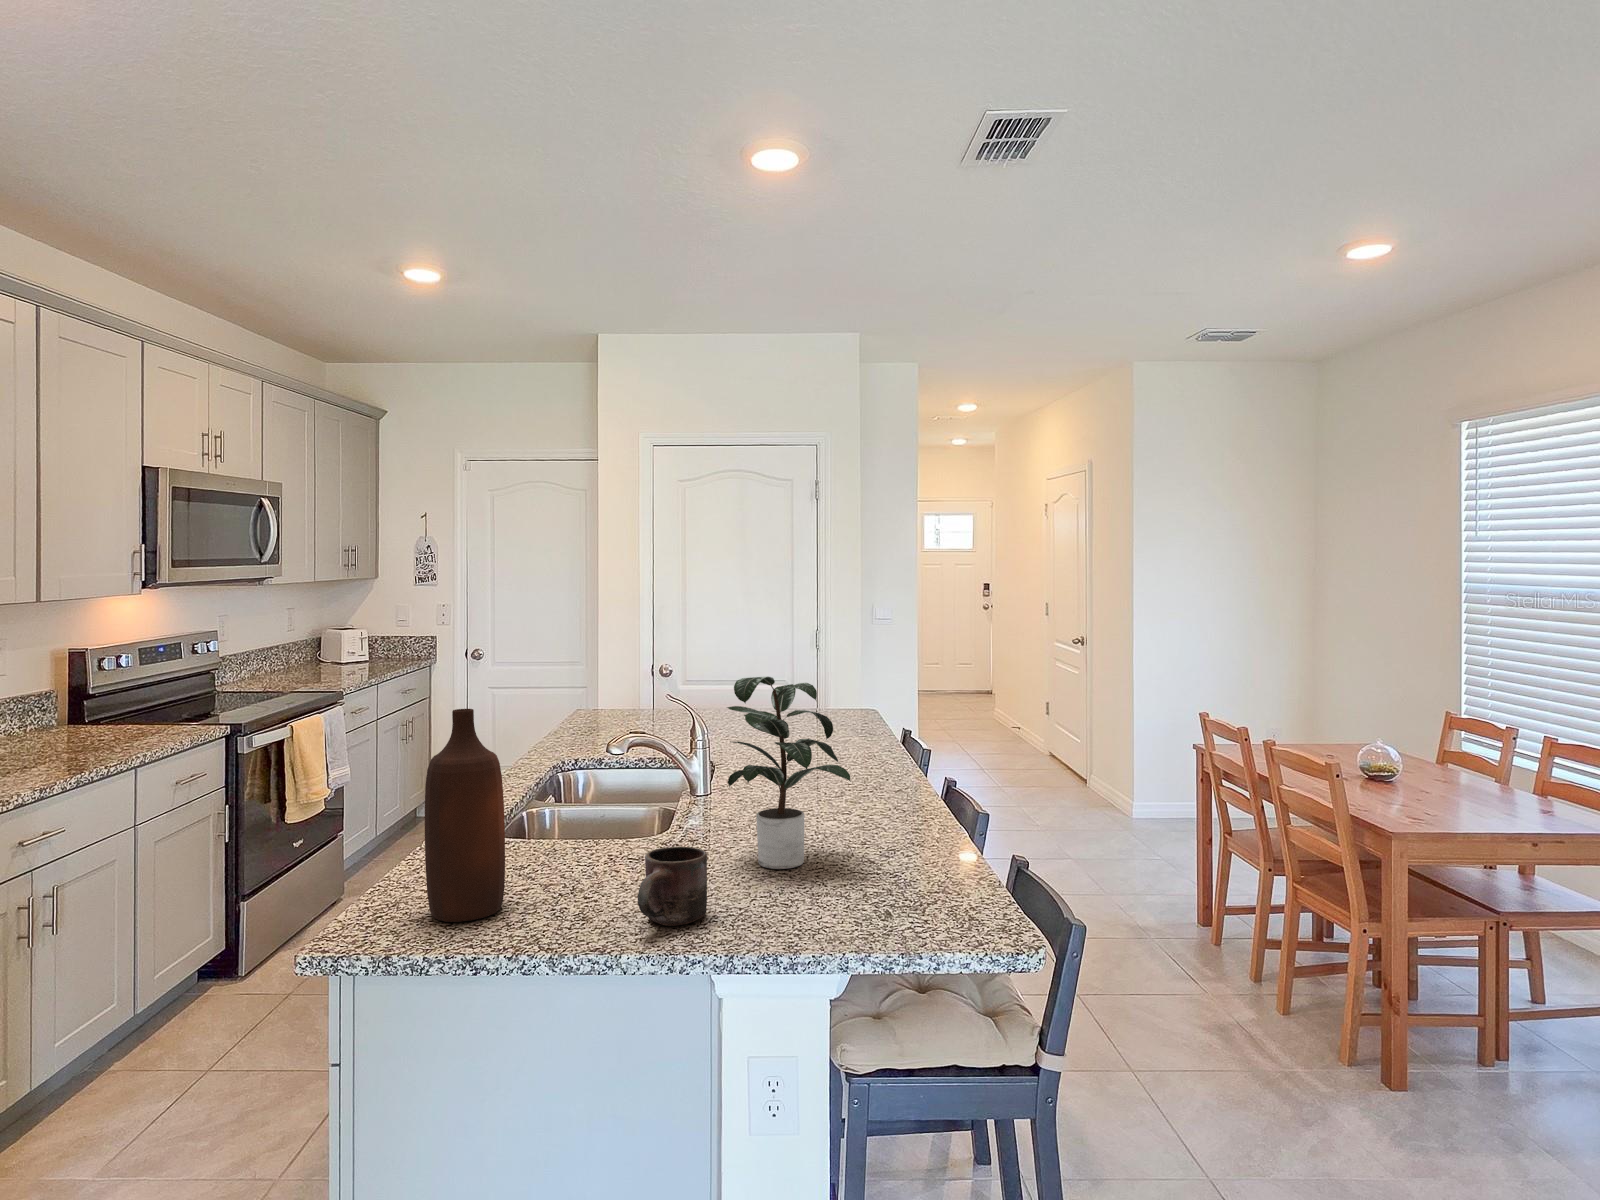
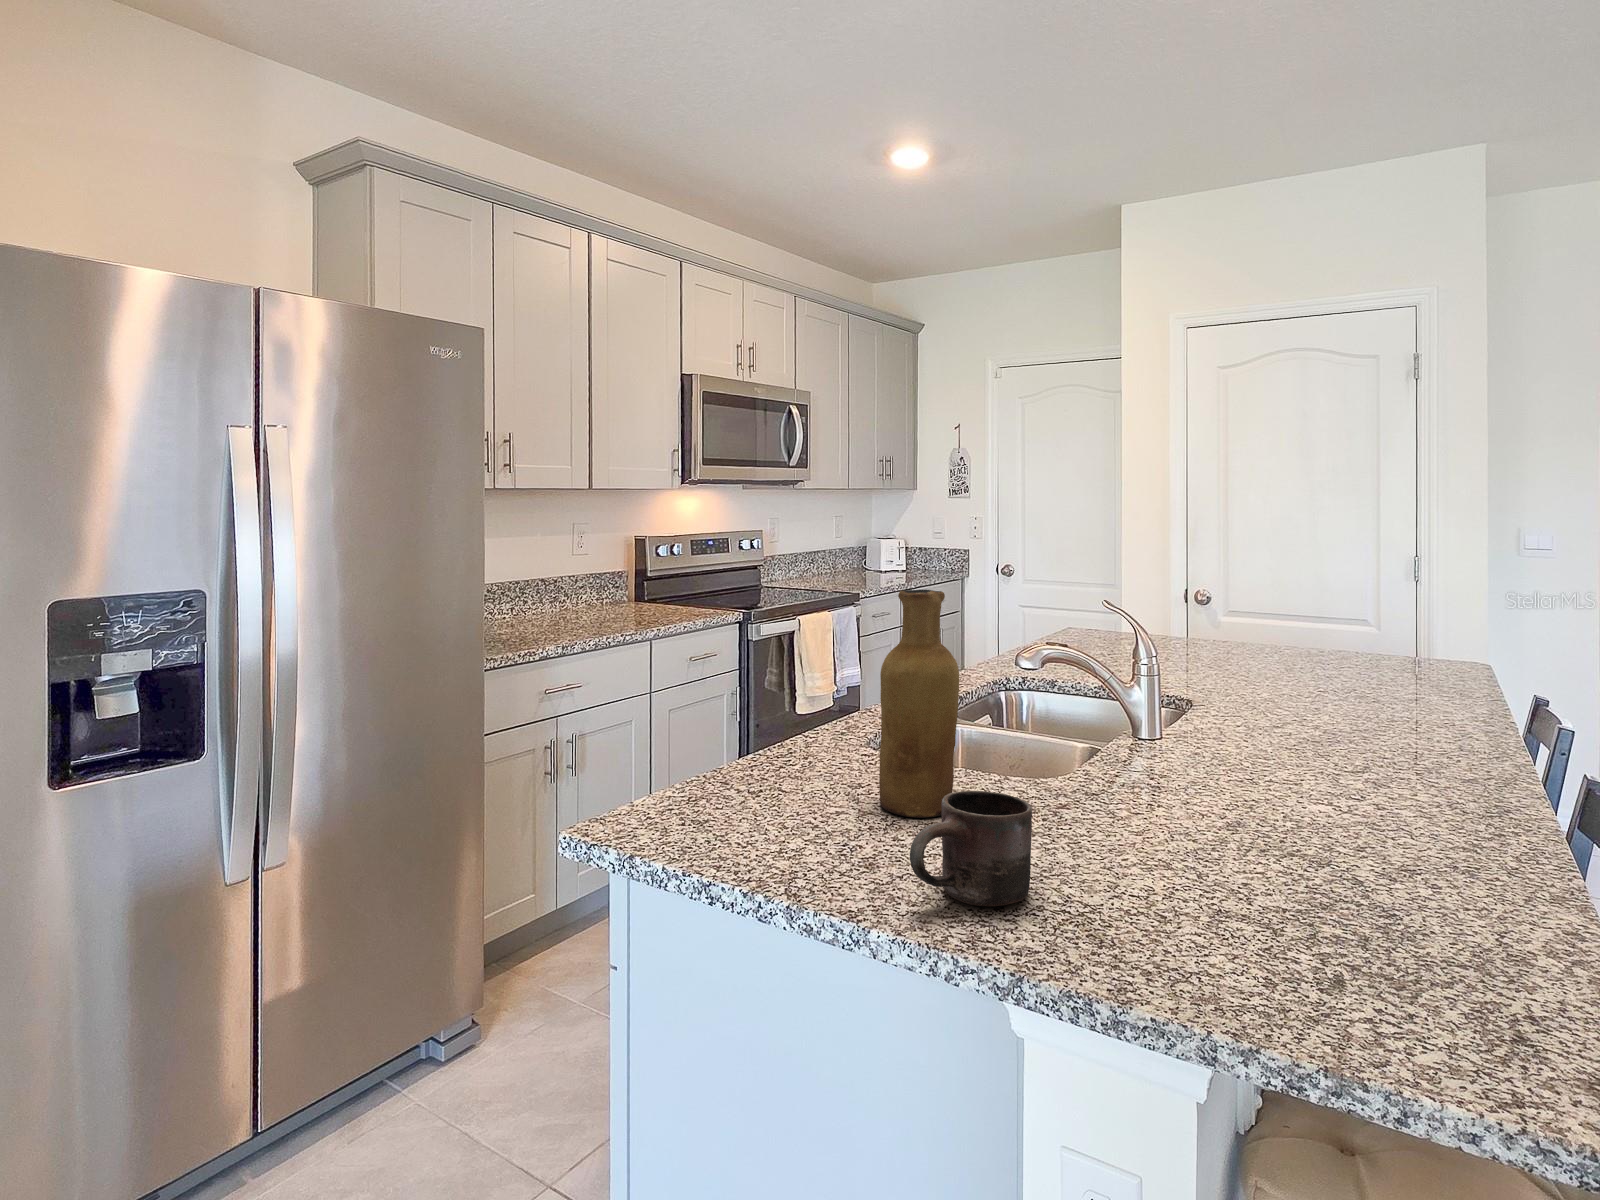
potted plant: present [727,677,851,869] -> none [1084,560,1382,859]
vase: none [551,705,613,883] -> present [879,590,959,818]
bottle: present [425,709,505,922] -> none [711,578,801,834]

